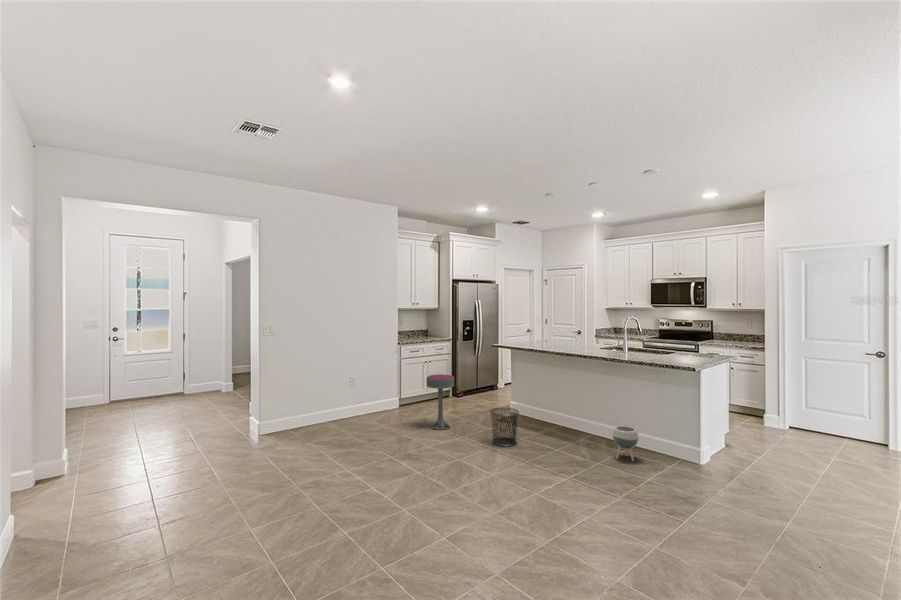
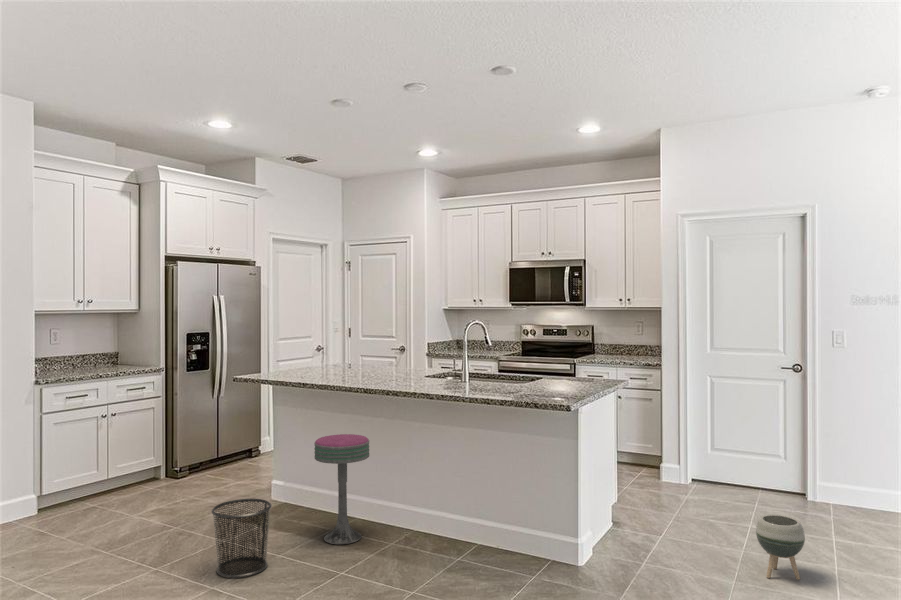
bar stool: present [427,374,454,430] -> present [314,434,369,544]
planter: present [613,426,638,462] -> present [756,515,805,580]

